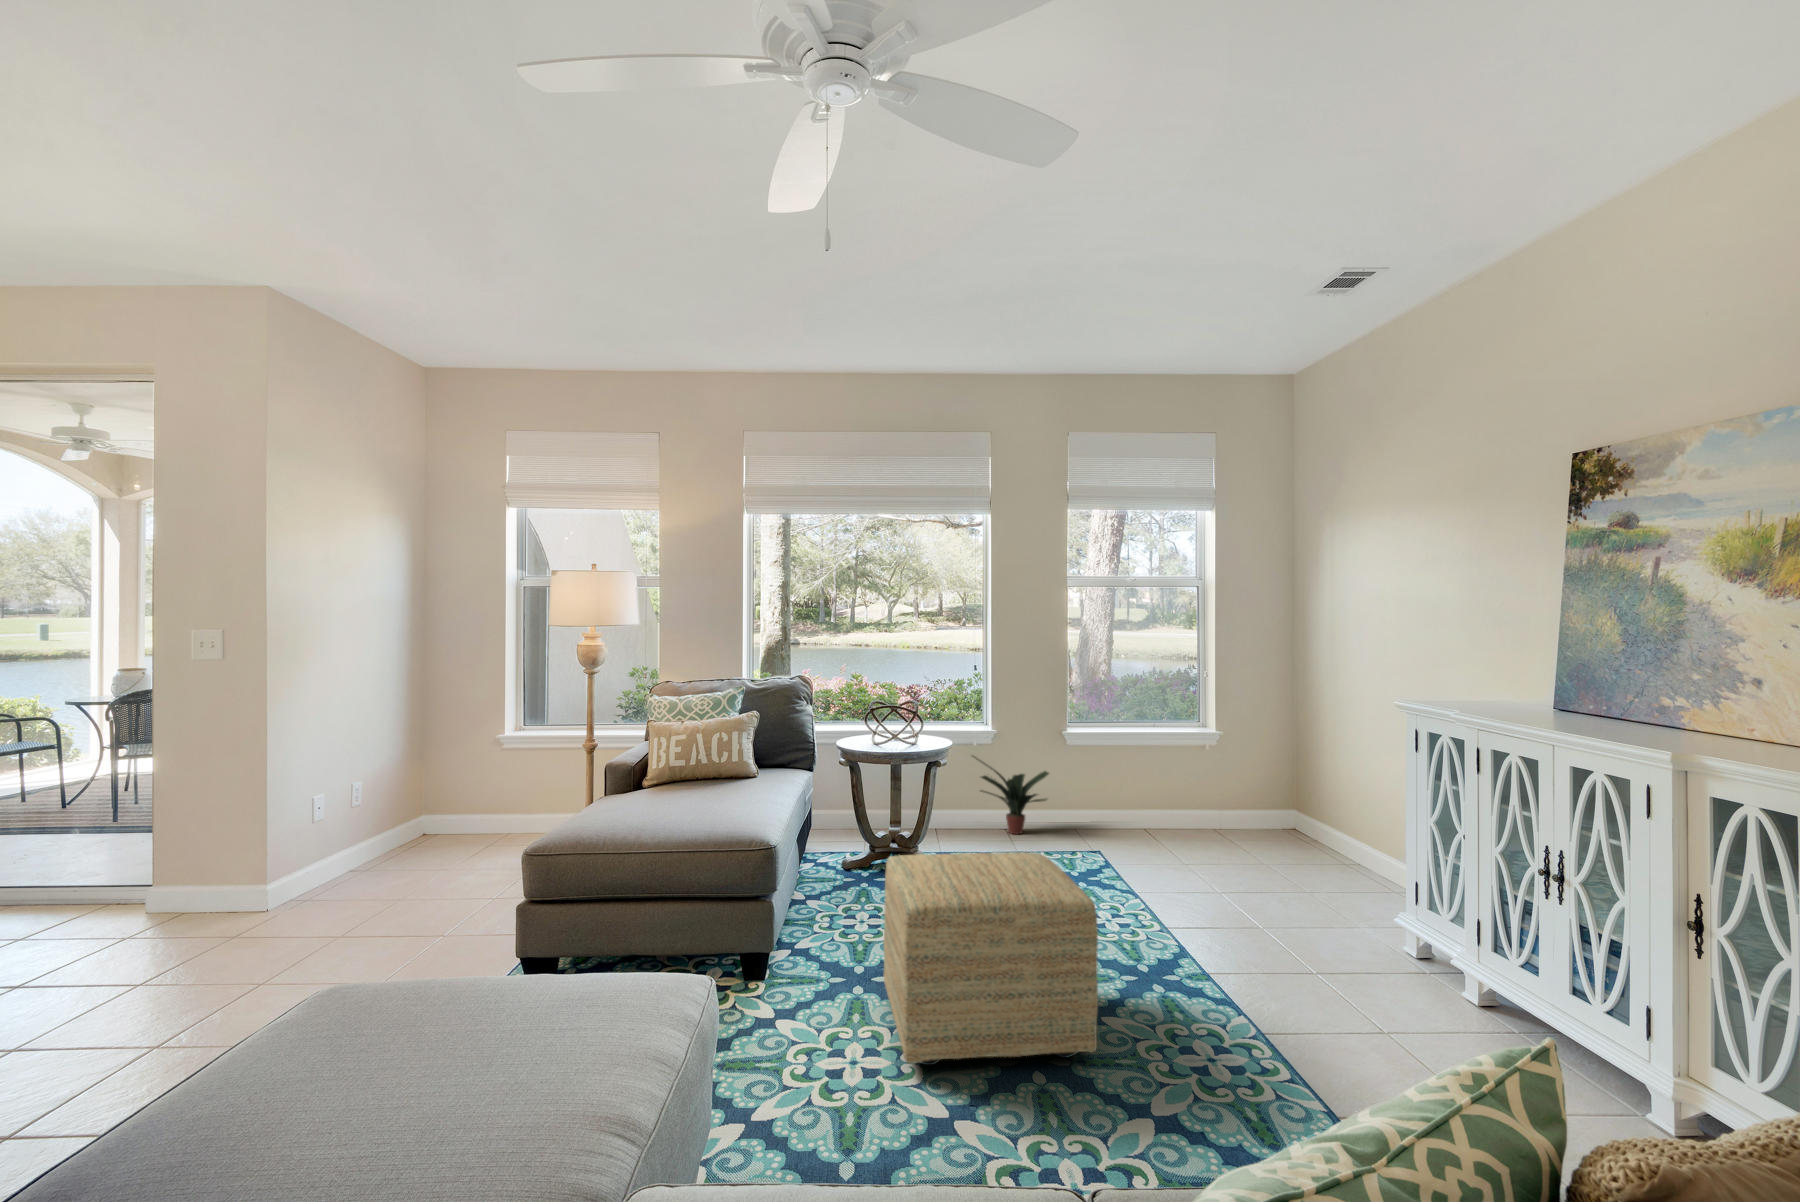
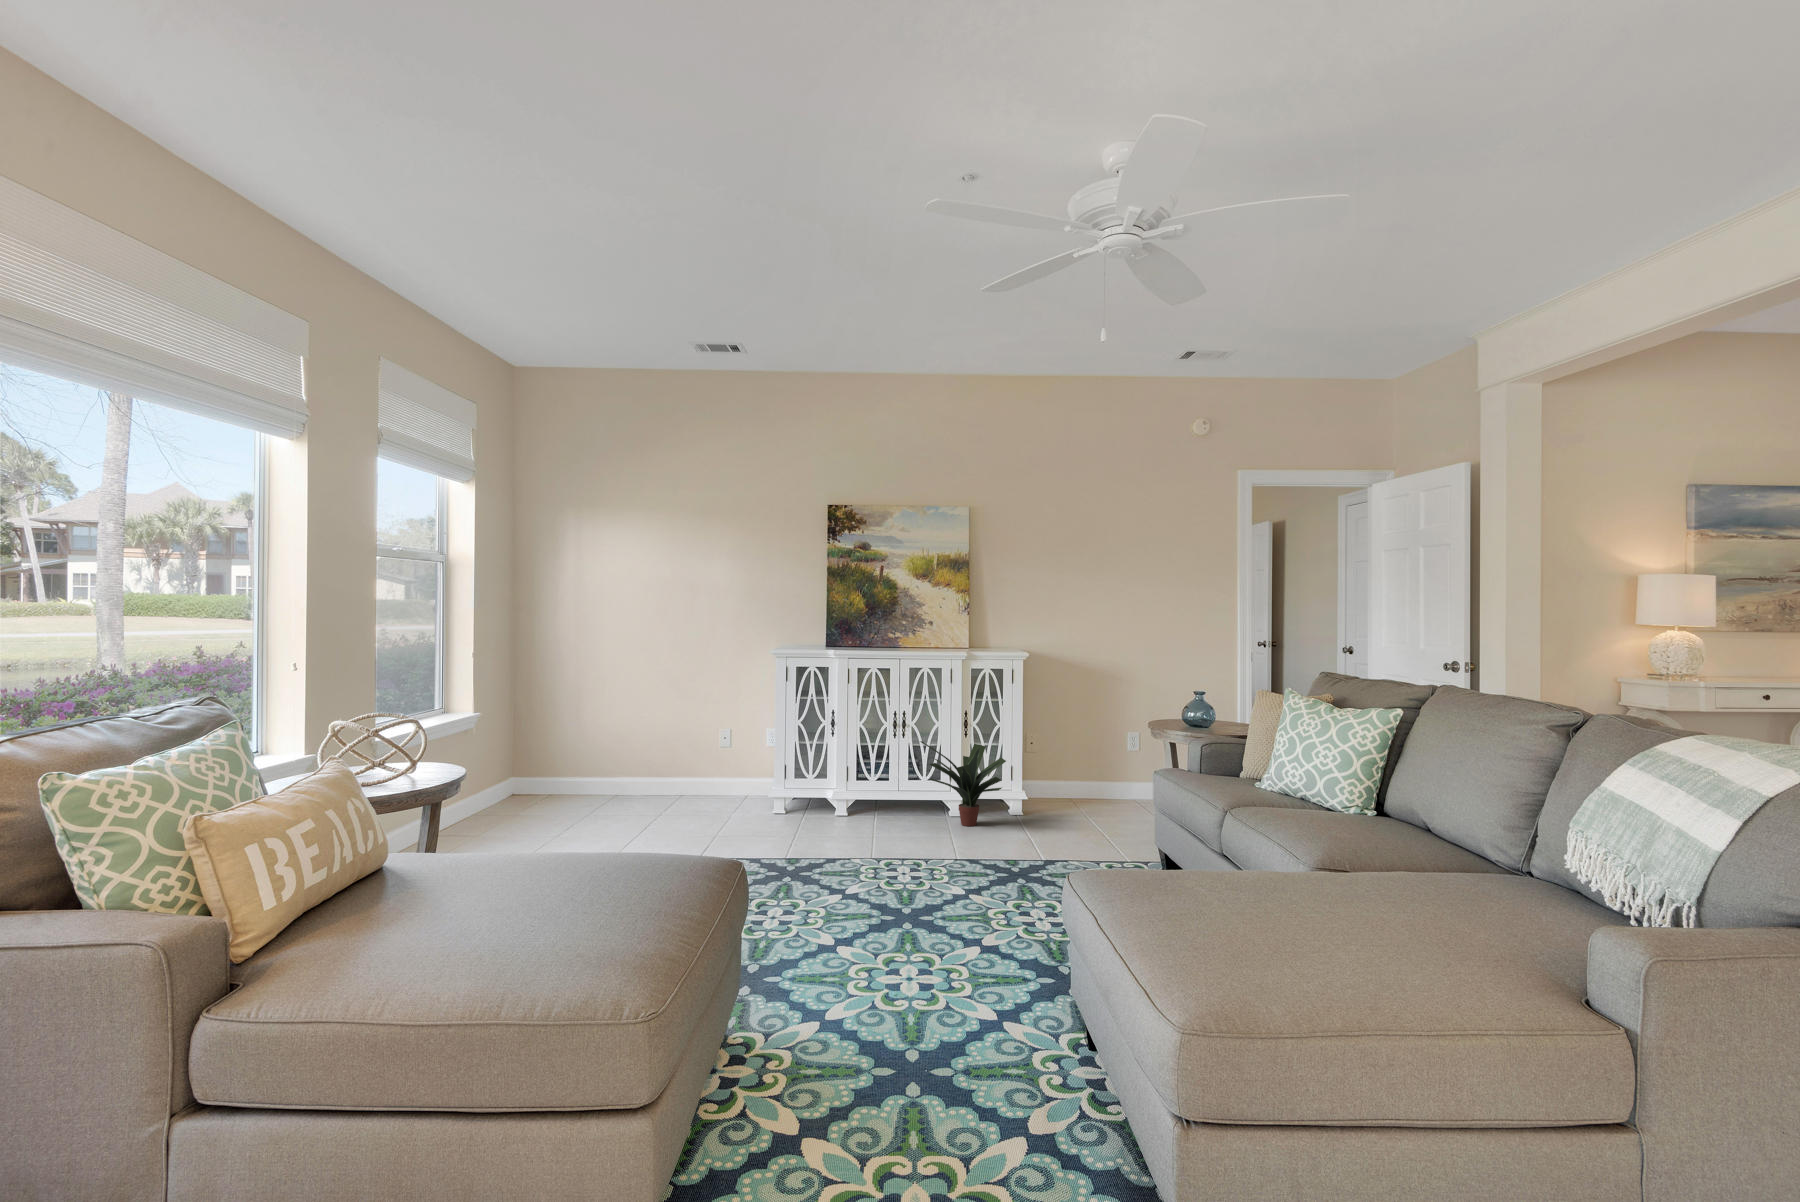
ottoman: present [884,852,1098,1065] -> none [763,842,983,1075]

